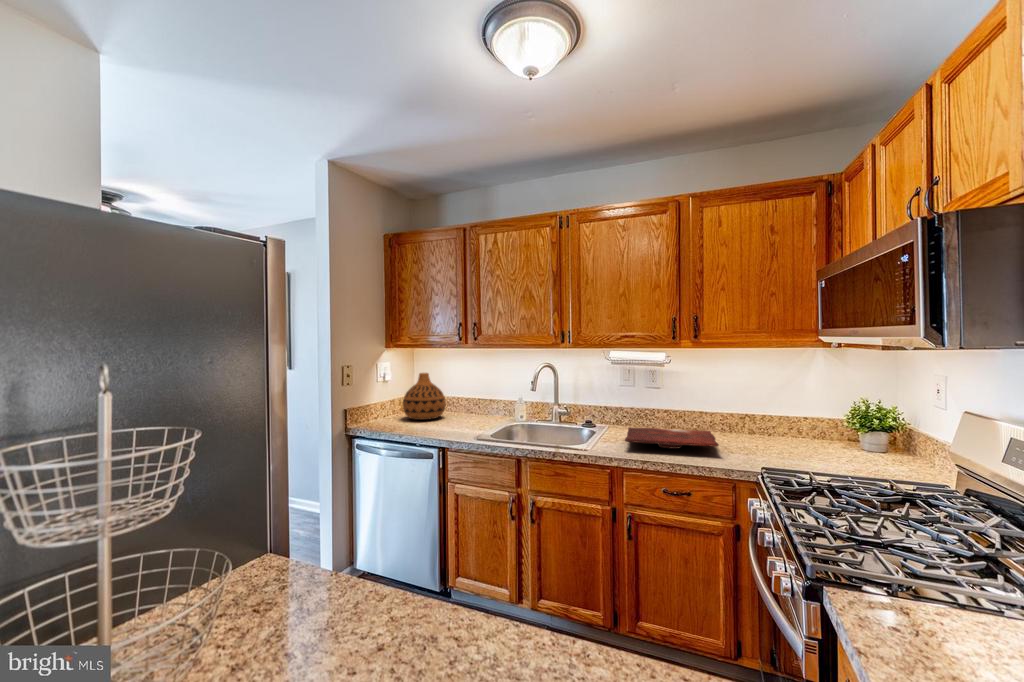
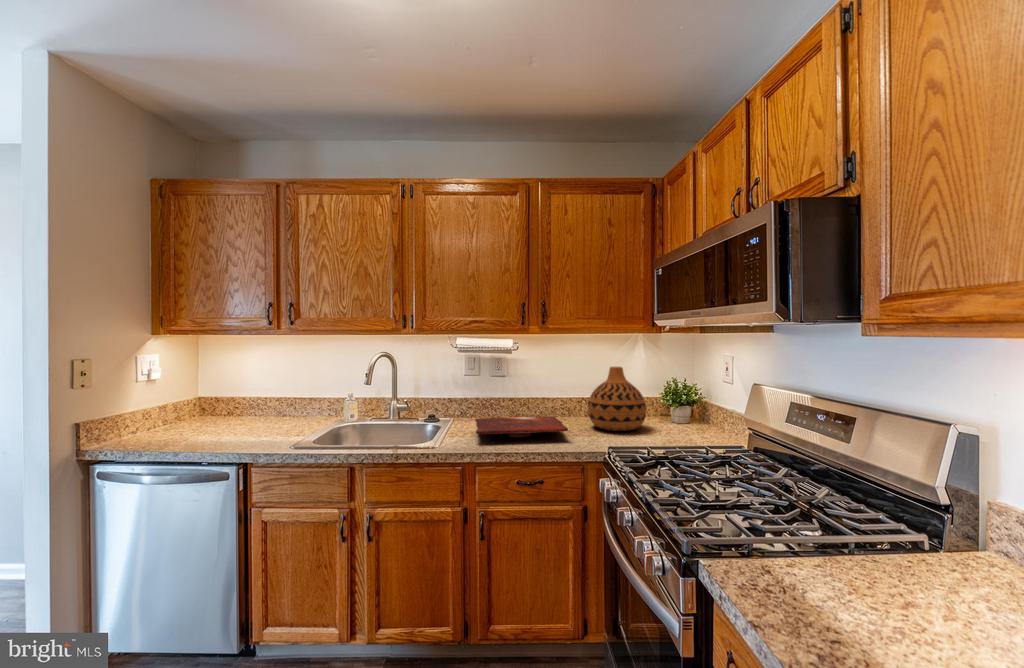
vase: present [403,373,446,420] -> present [588,366,646,431]

